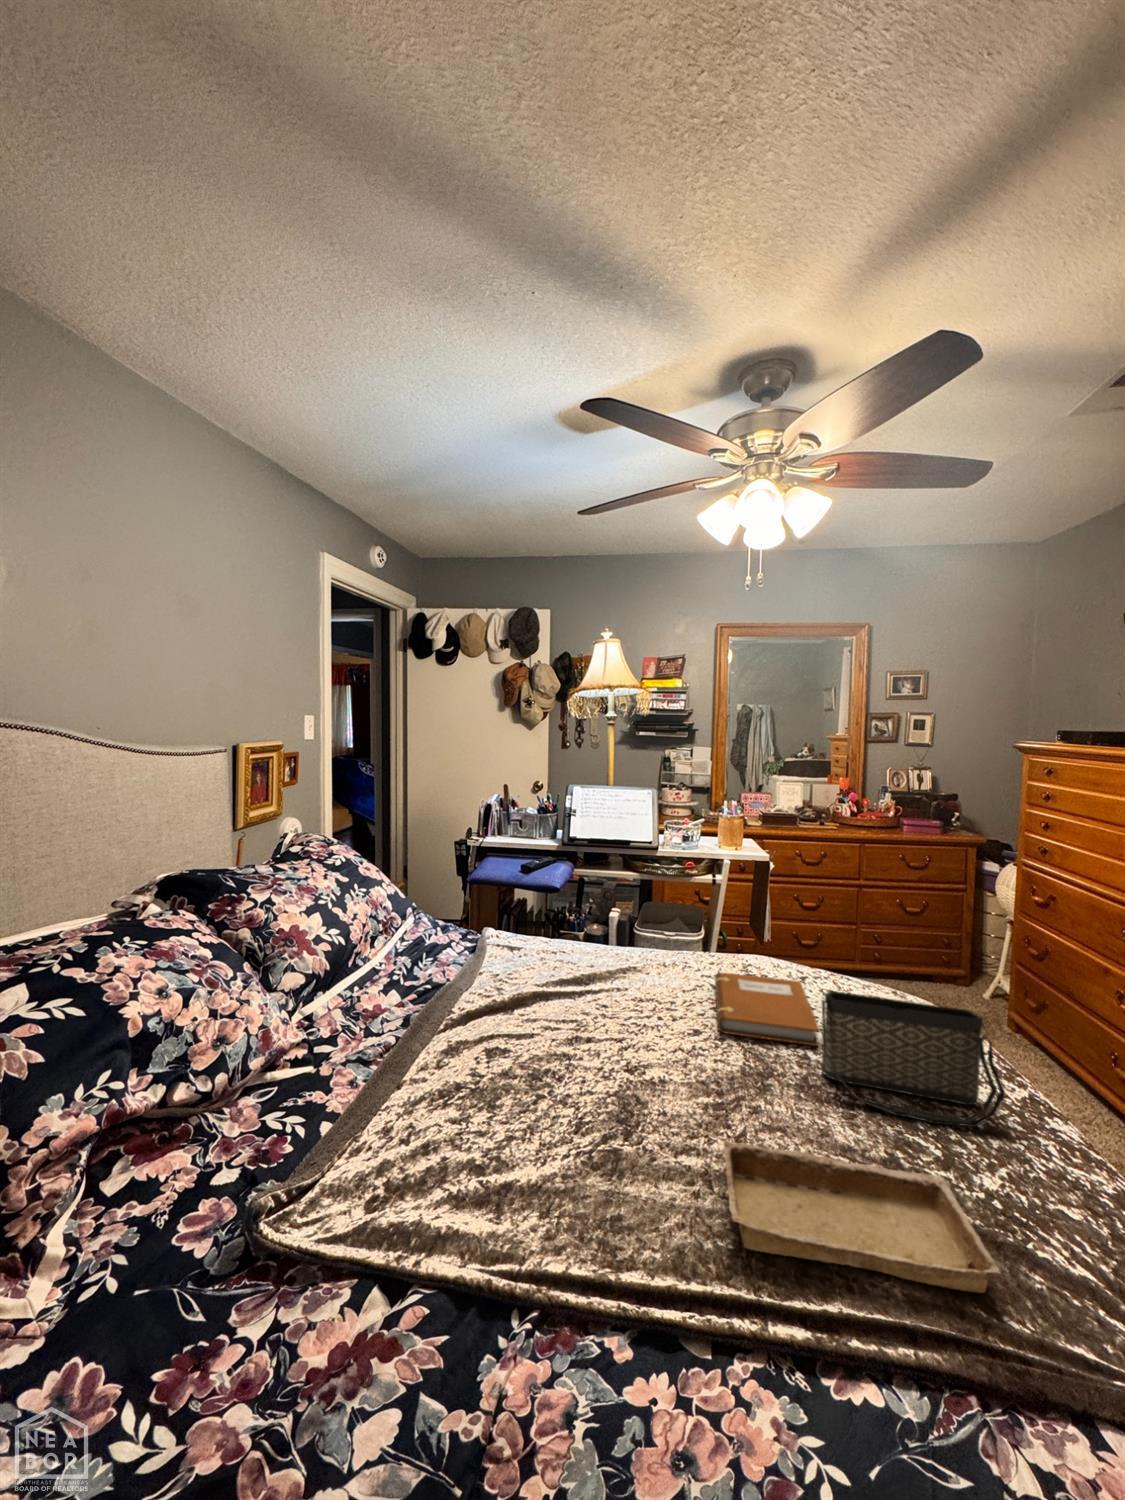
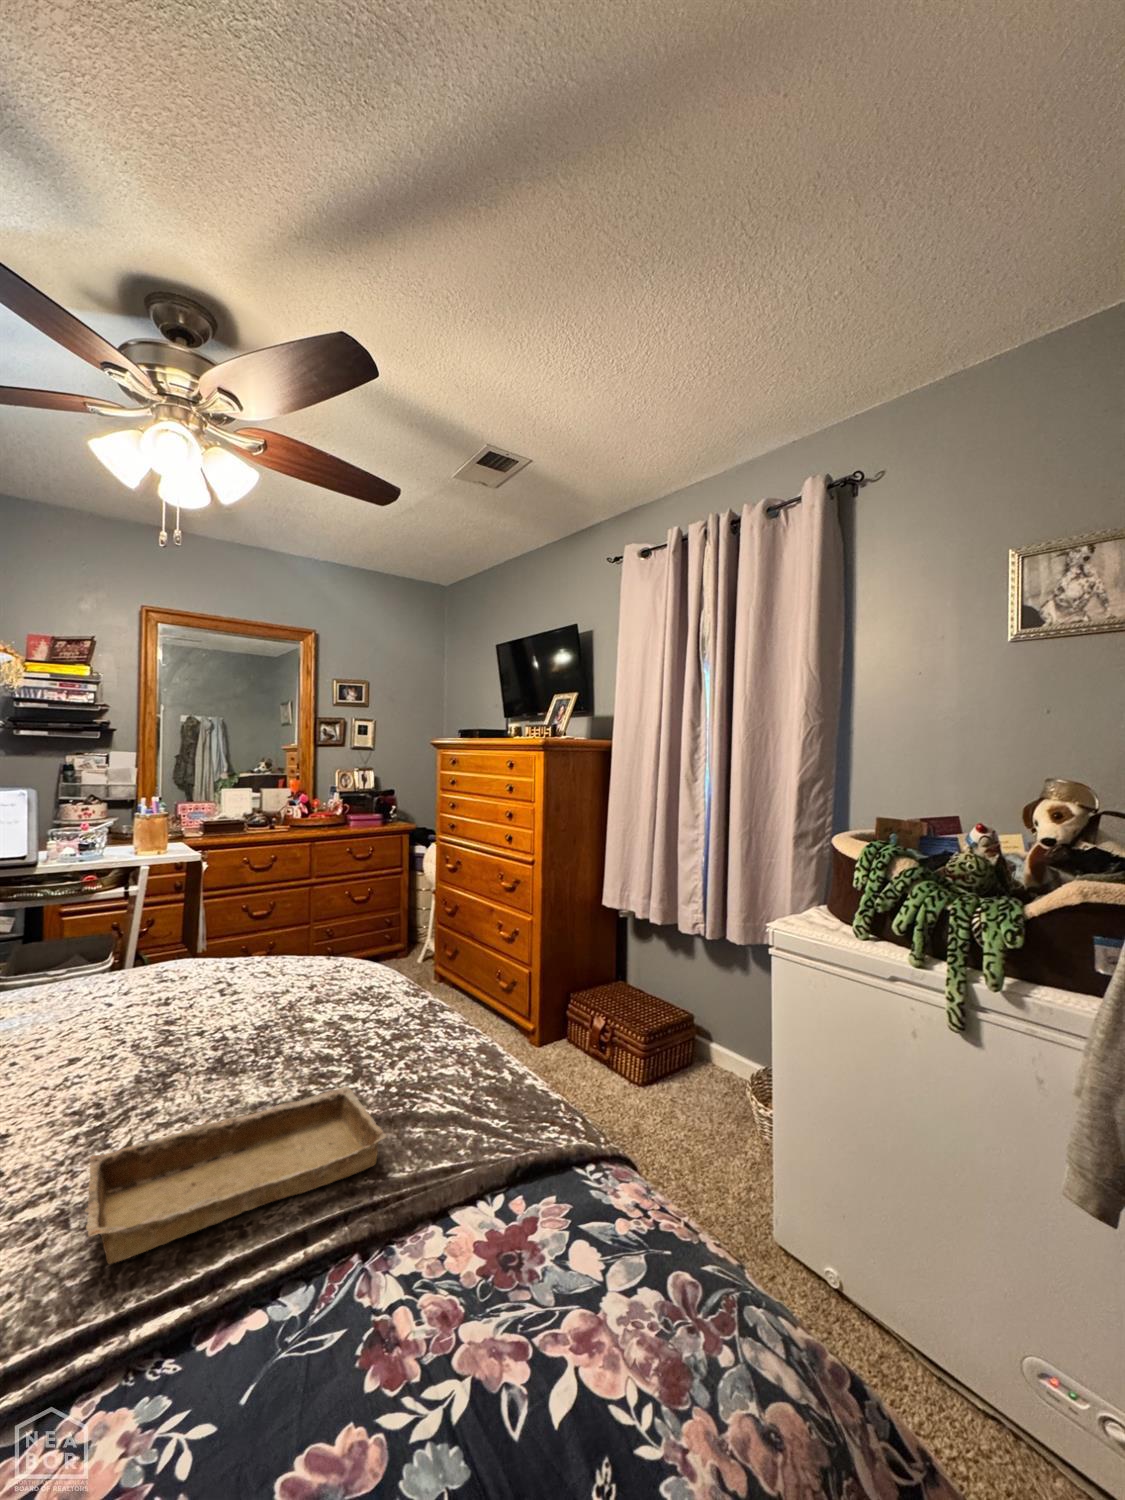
notebook: present [715,973,819,1046] -> none [108,968,240,1048]
handbag: present [821,991,1006,1127] -> none [237,937,406,1056]

